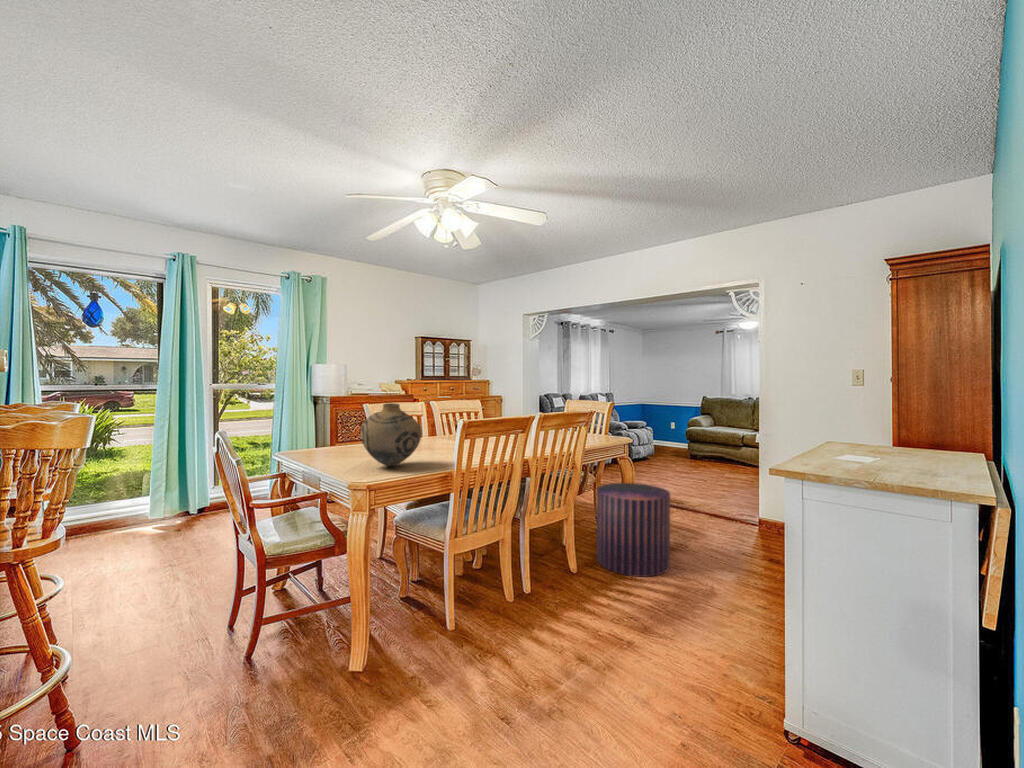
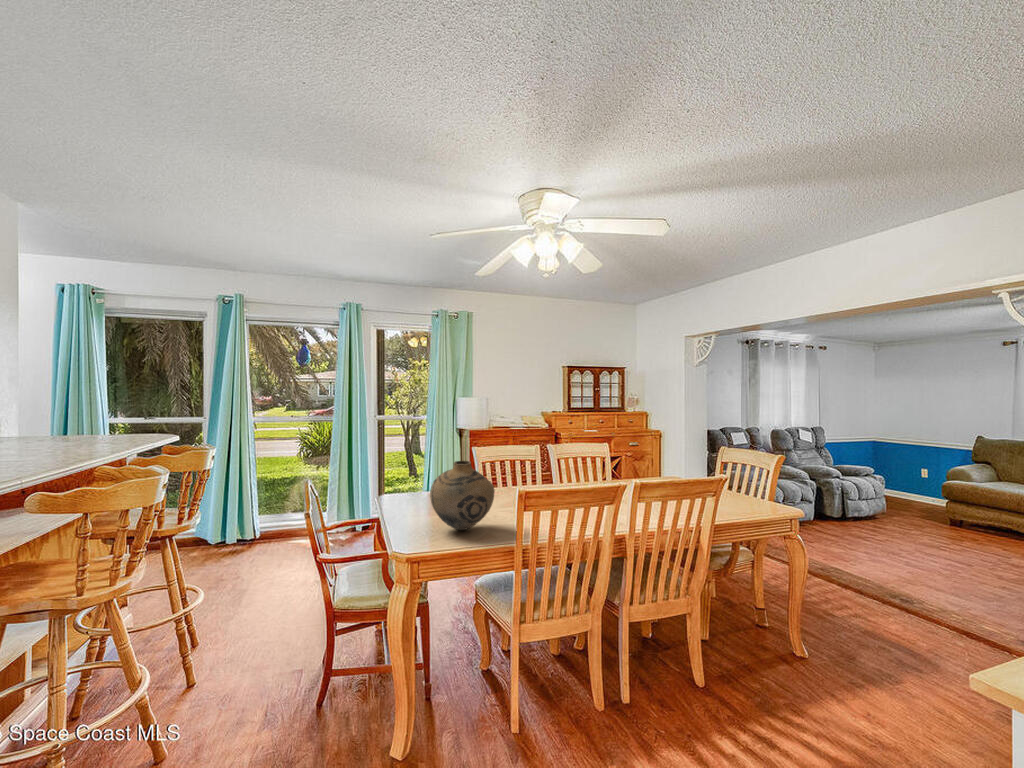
pouf: present [597,483,670,577] -> none [740,570,856,723]

